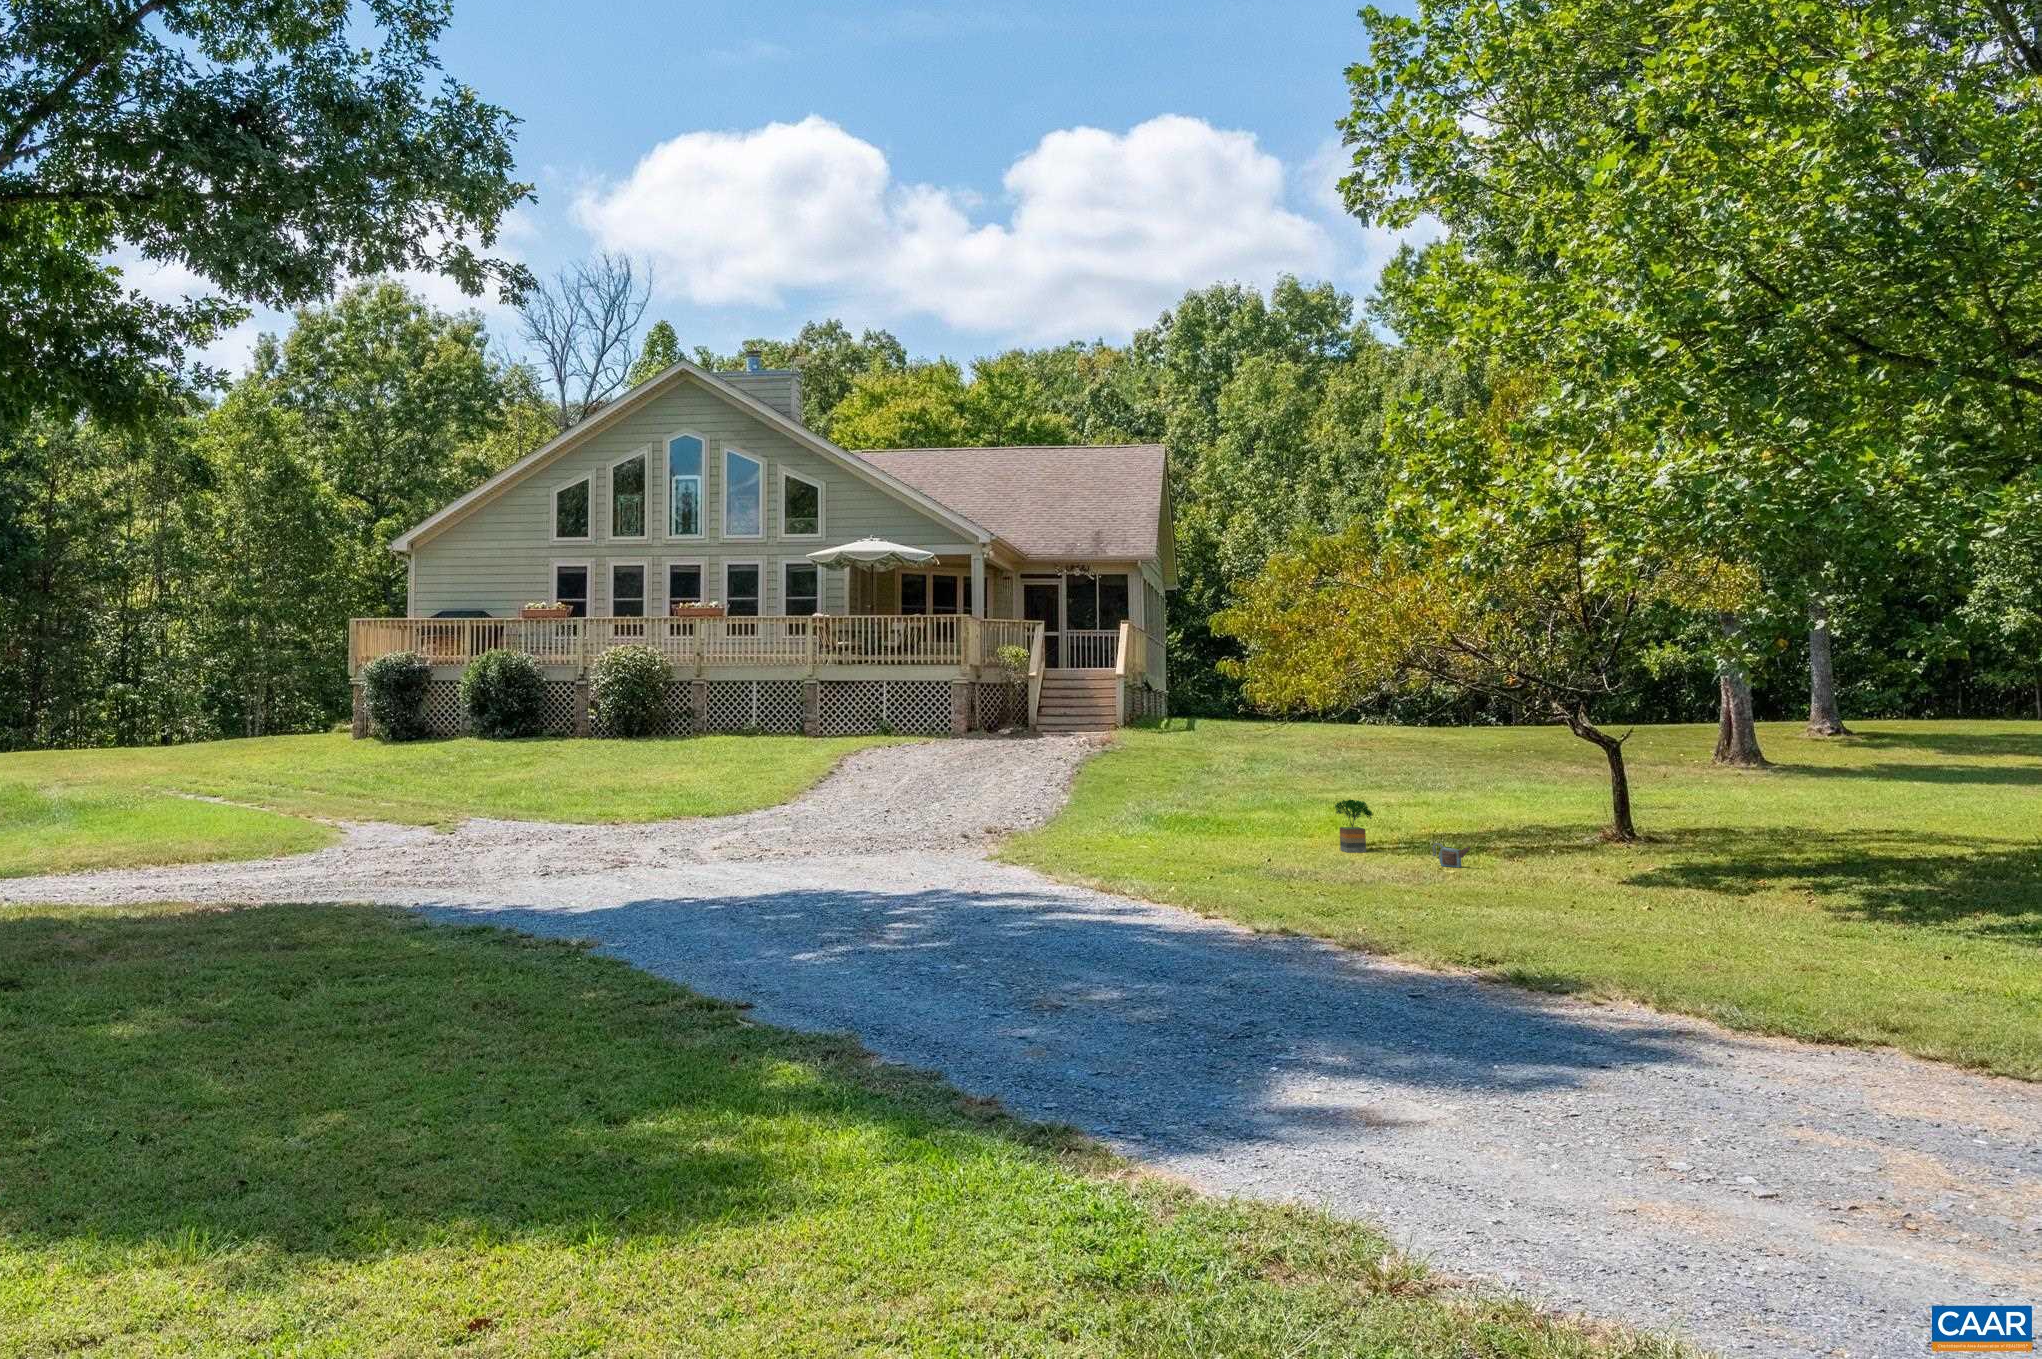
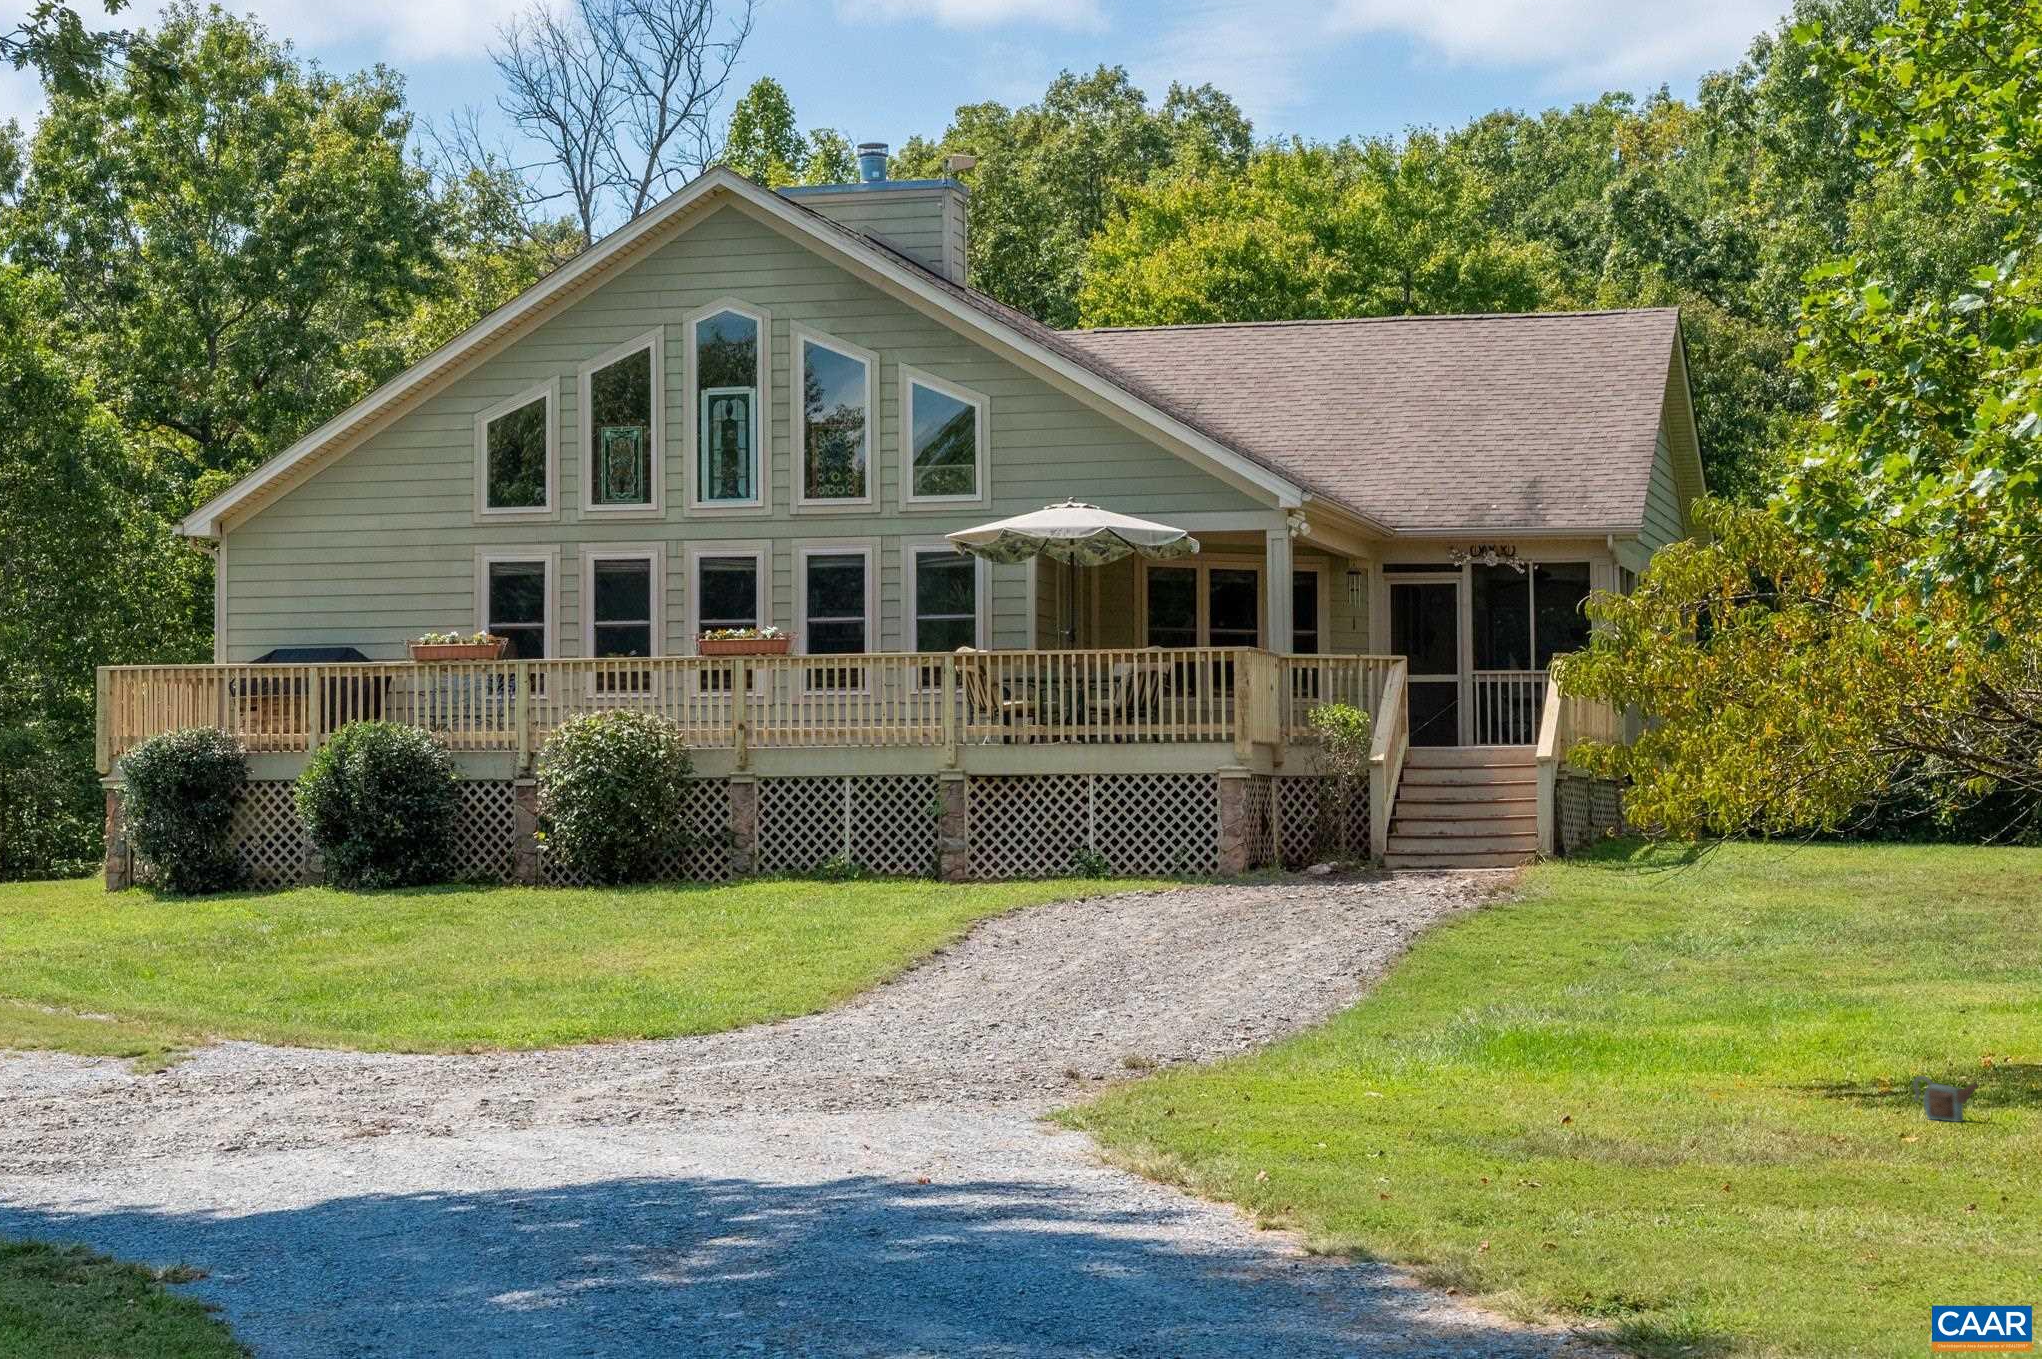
potted tree: present [1335,799,1373,853] -> none [1761,994,1835,1095]

